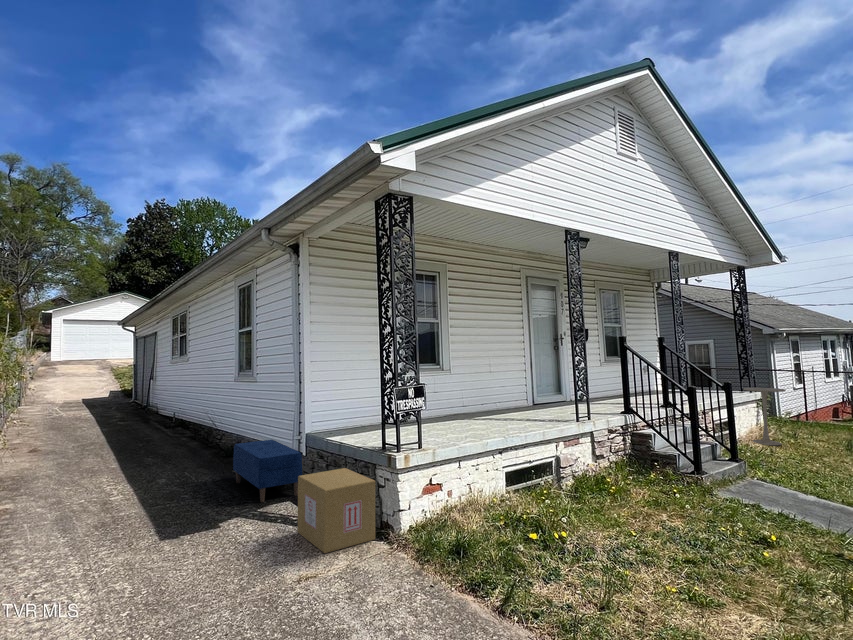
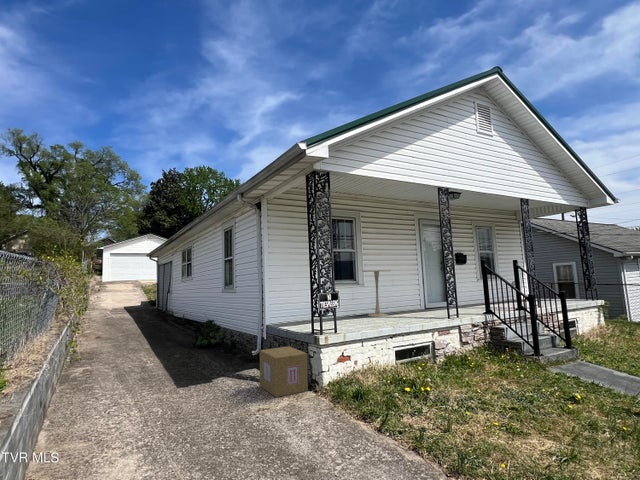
pedestal table: present [744,388,786,446] -> present [362,270,391,317]
potted plant: none [188,422,241,465] -> present [193,320,226,347]
bench: present [233,440,302,502] -> none [221,330,264,369]

